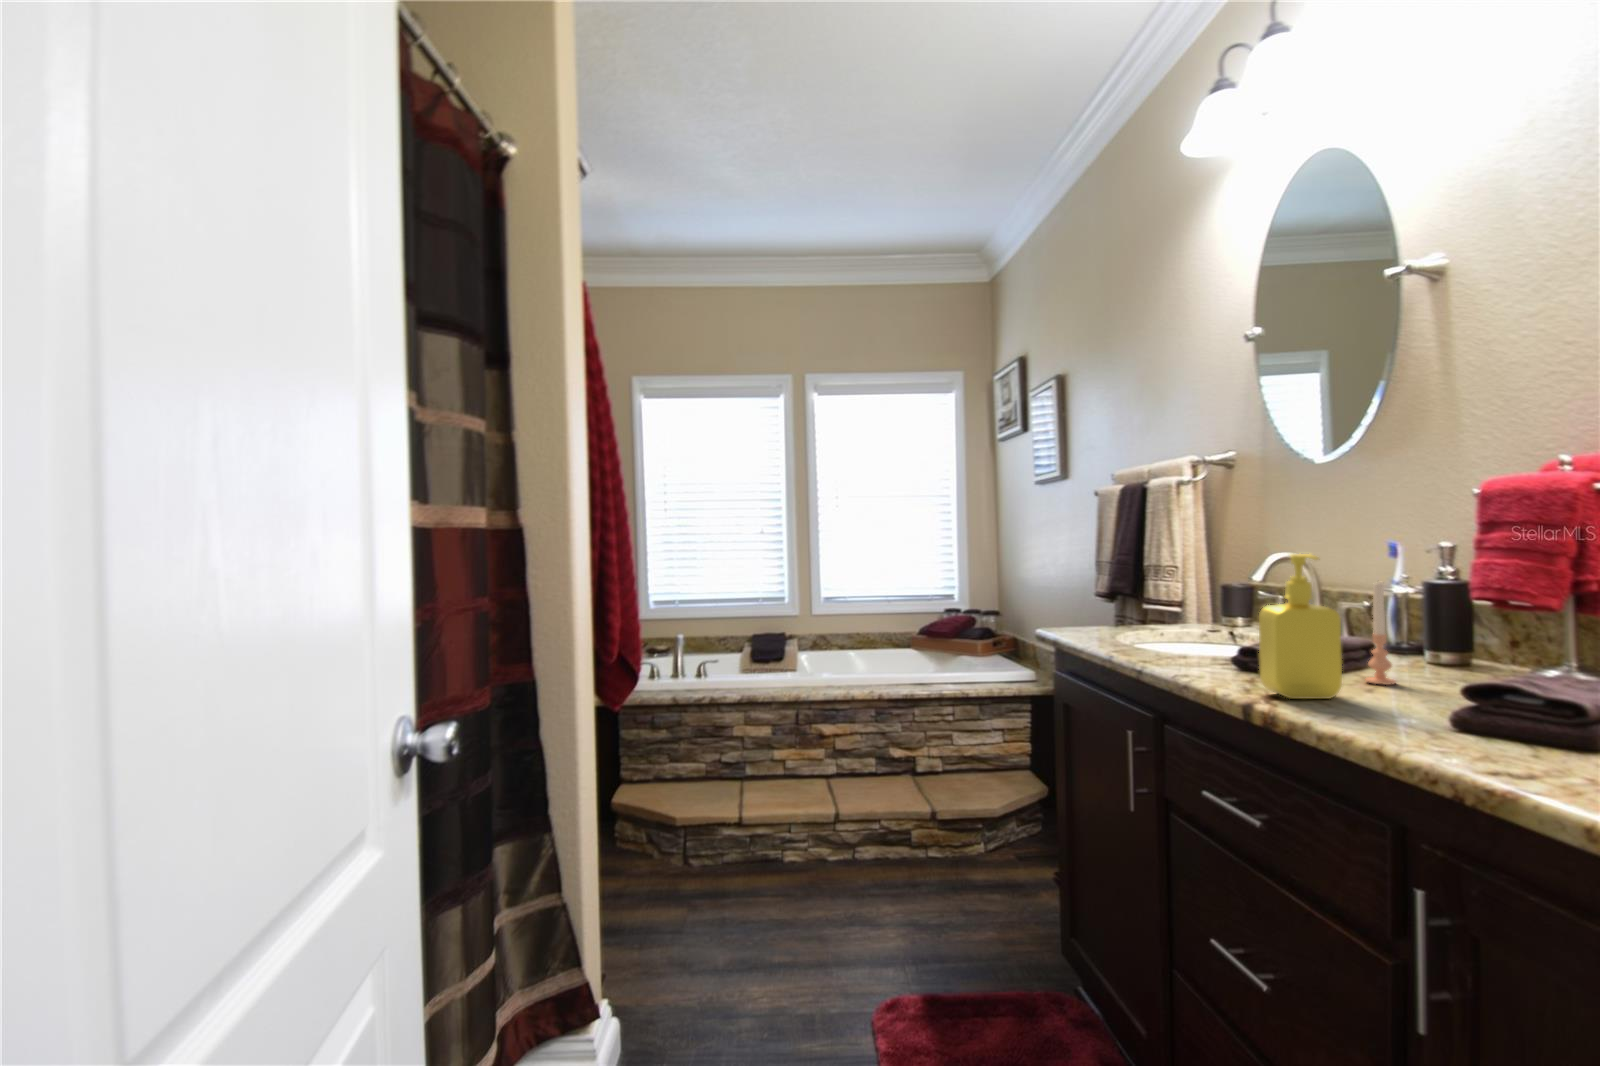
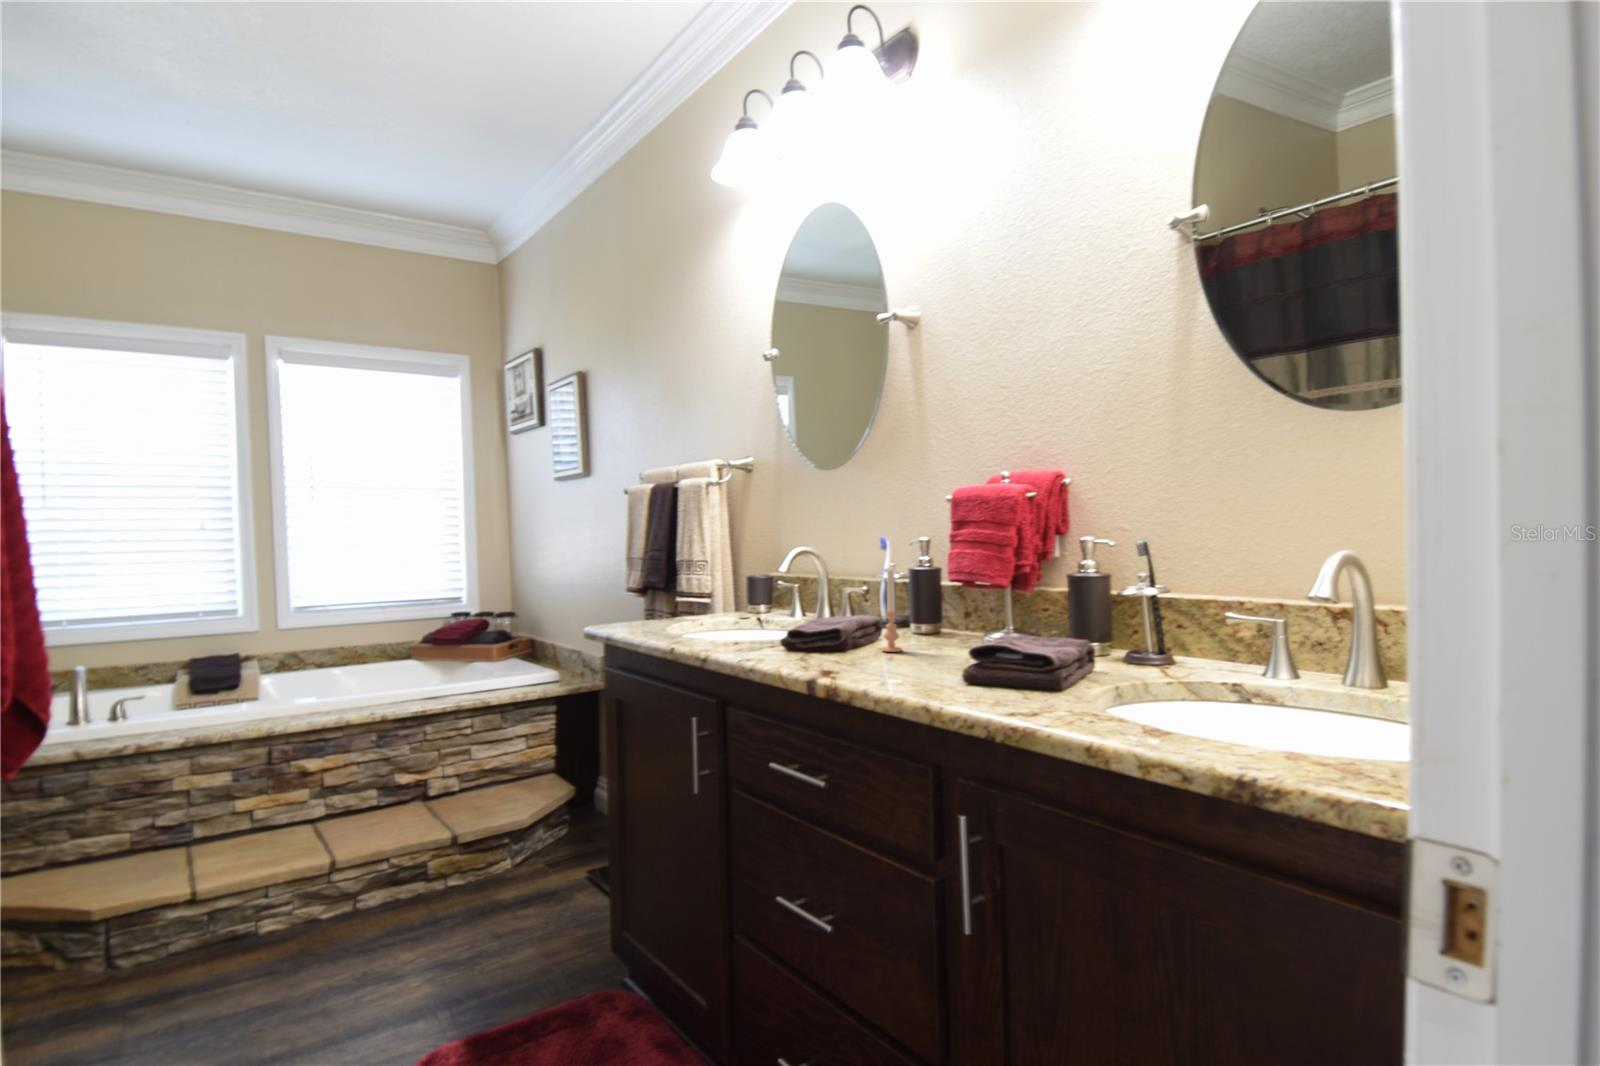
soap dispenser: present [1259,554,1342,699] -> none [818,547,877,672]

